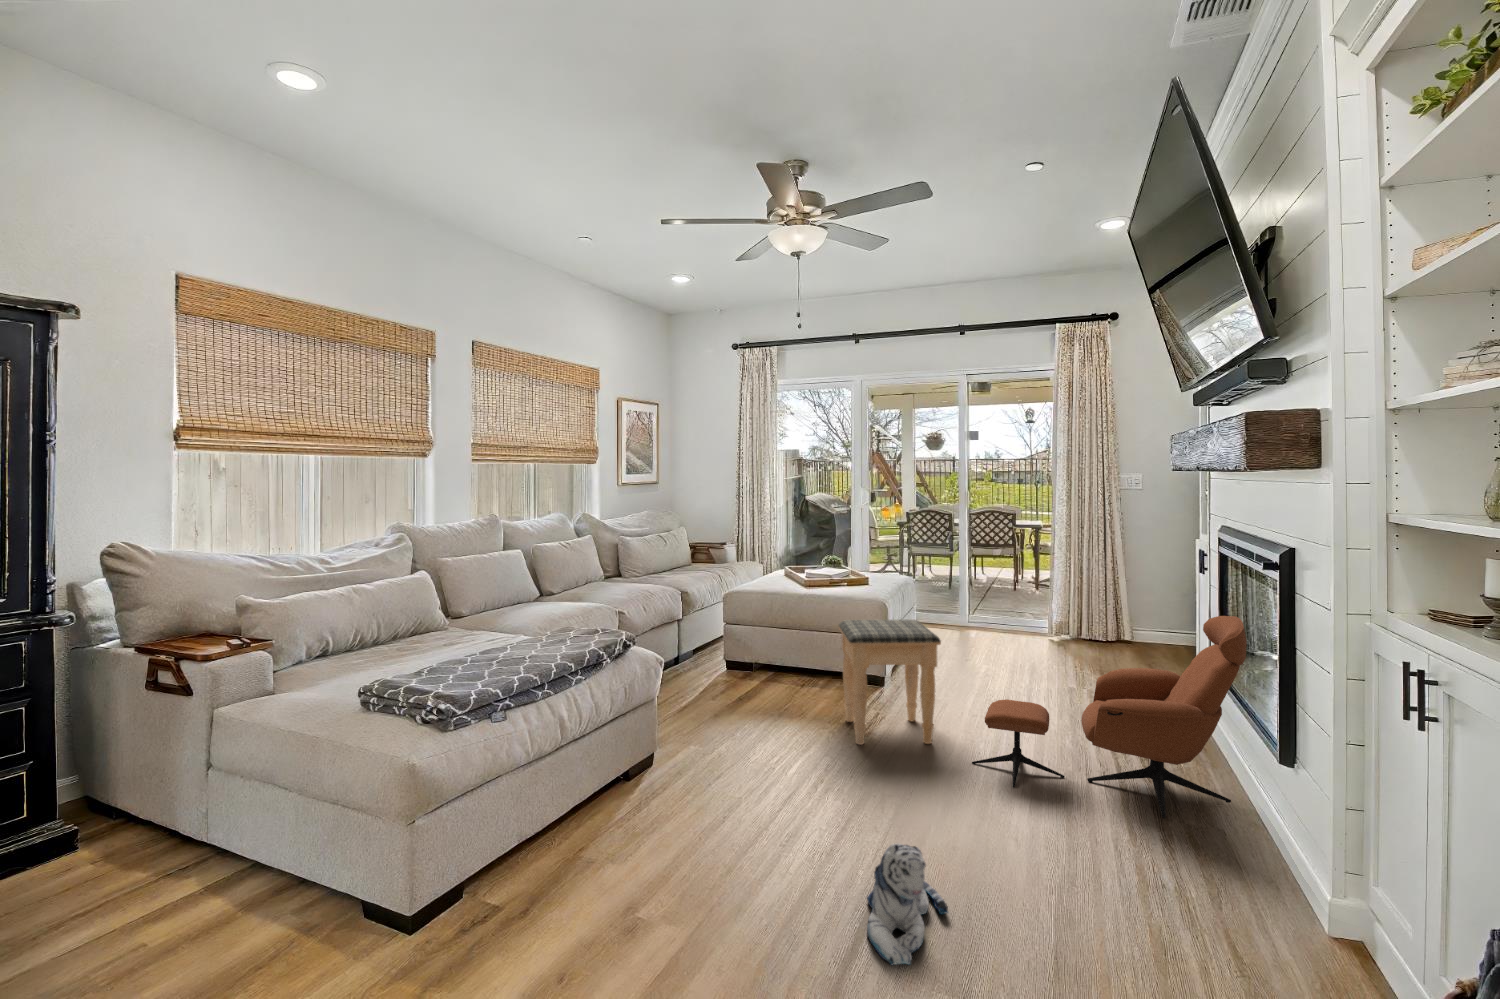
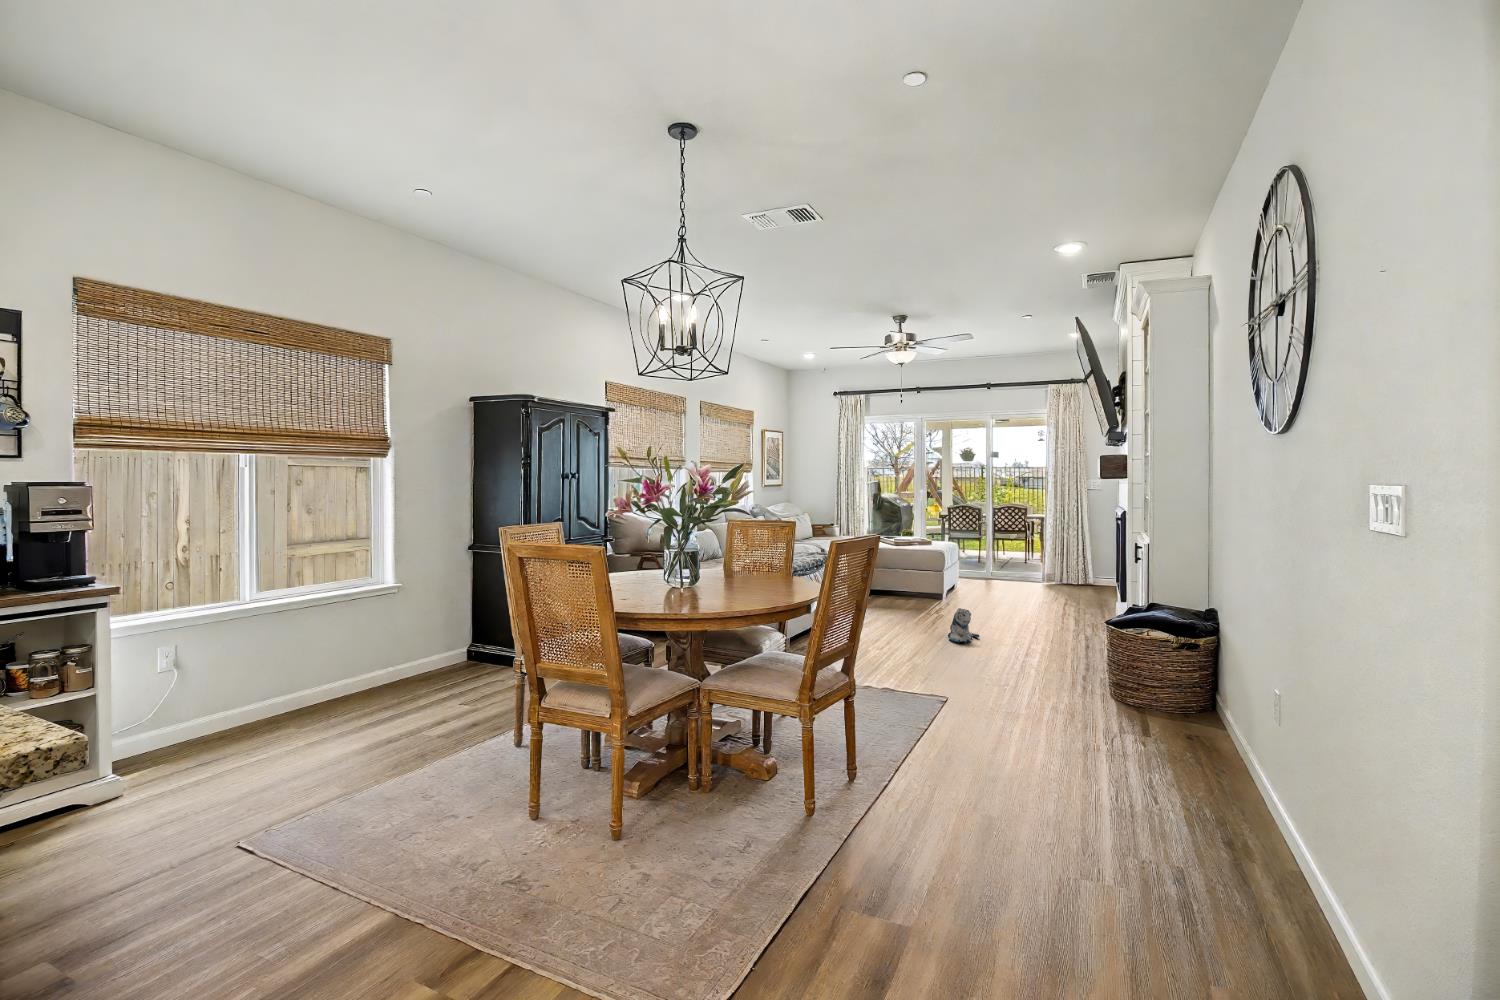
lounge chair: present [972,616,1247,818] -> none [991,541,1113,627]
footstool: present [839,619,941,745] -> none [920,554,976,612]

